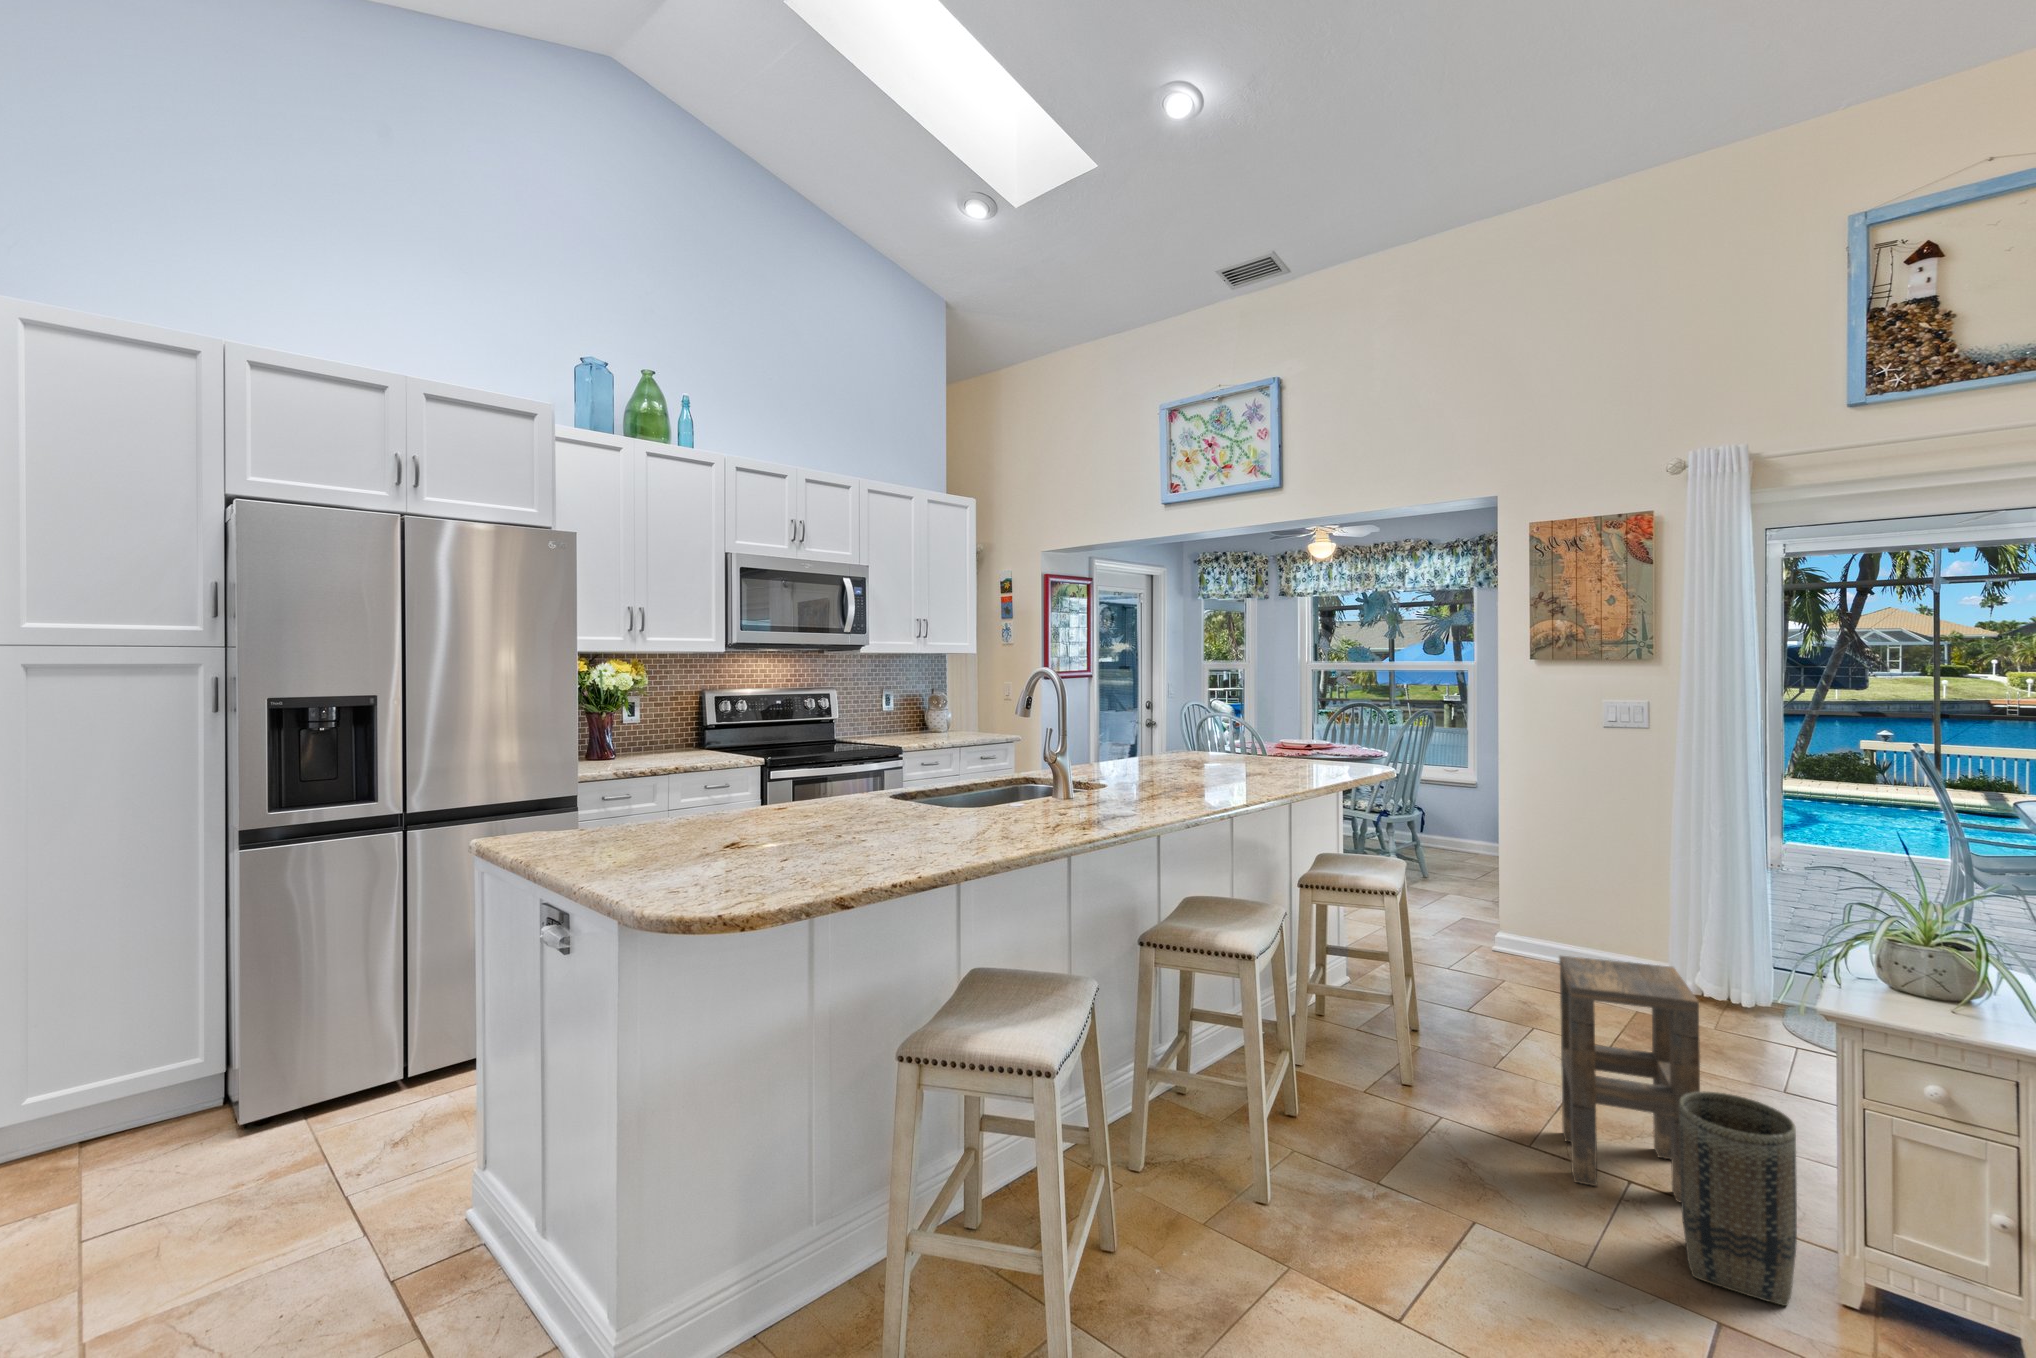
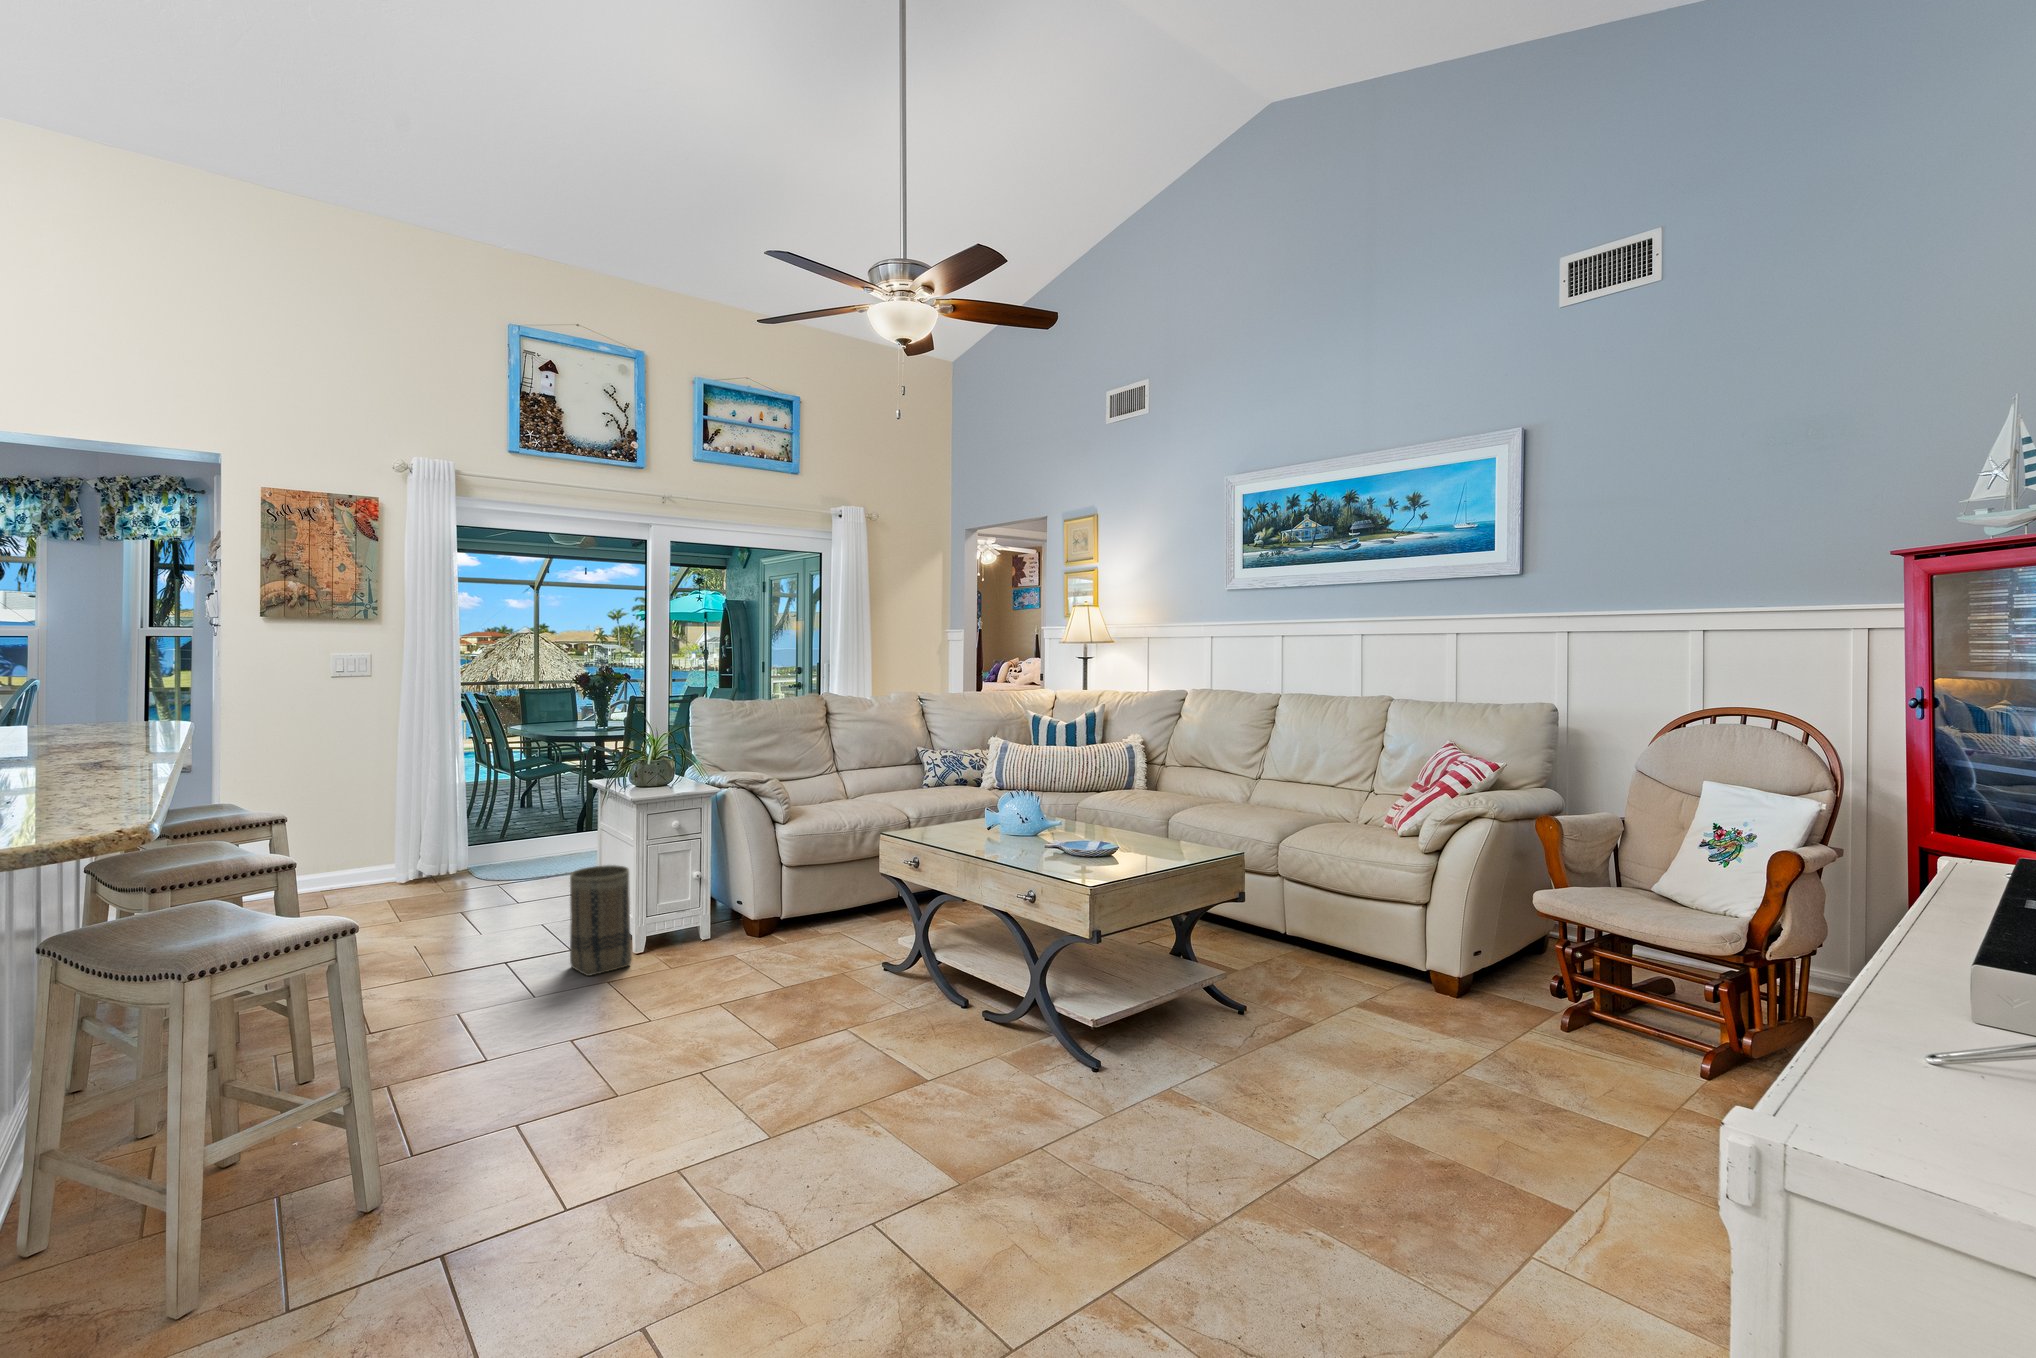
side table: present [1559,956,1700,1202] -> none [443,818,556,976]

